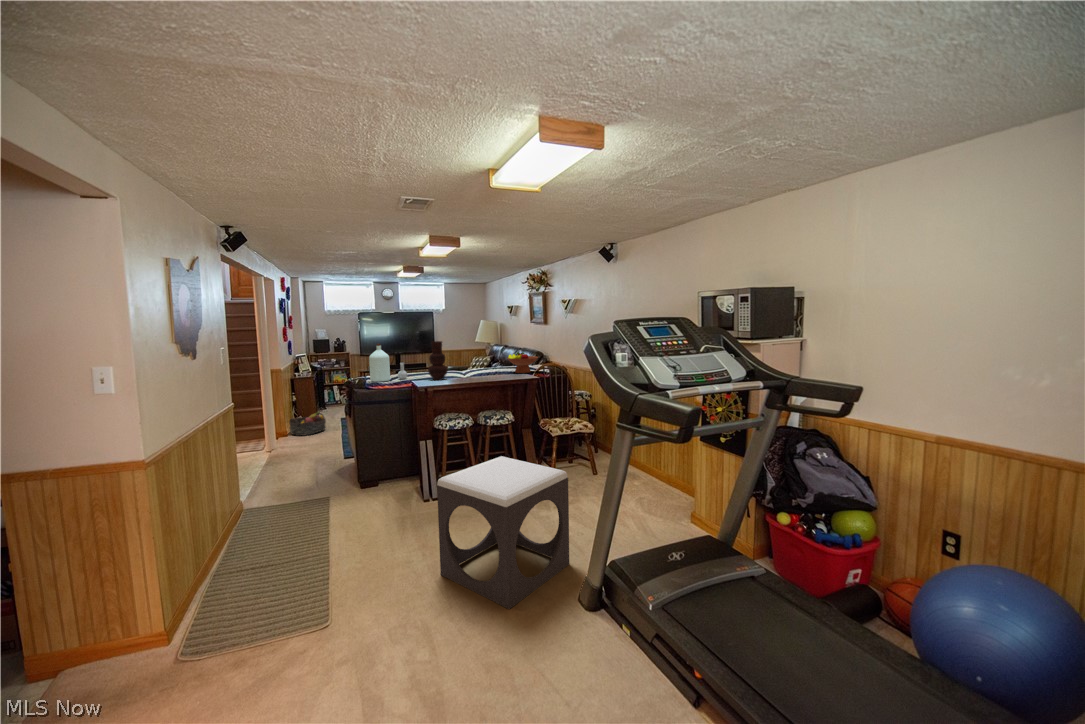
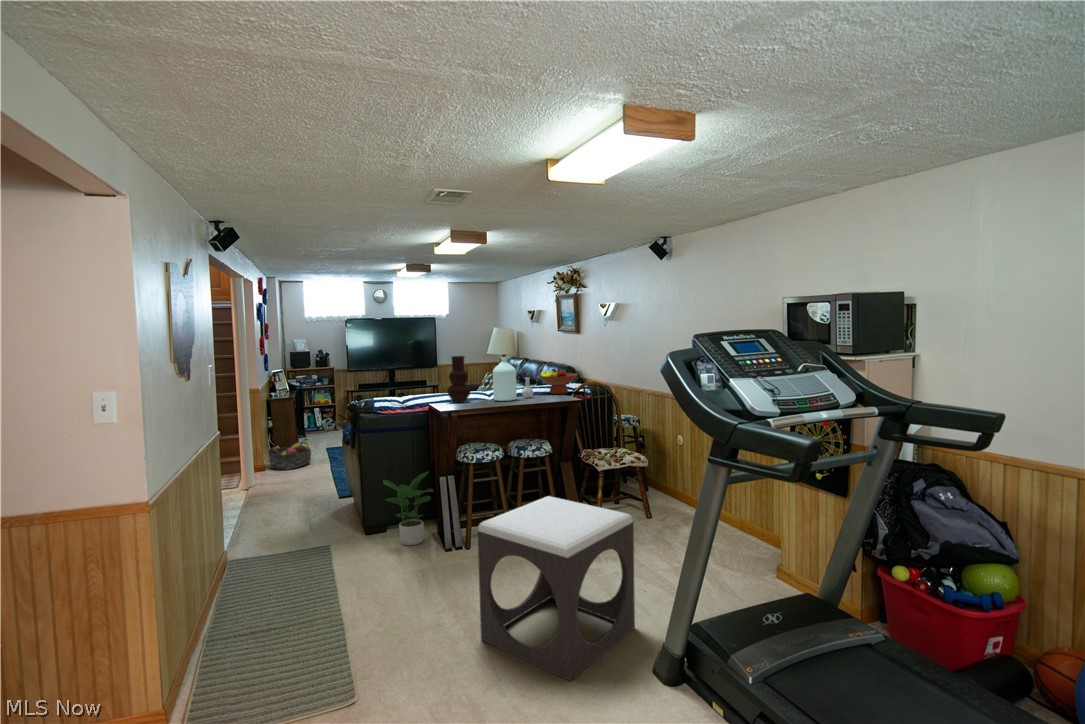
bottle: present [369,344,407,382] -> present [493,354,533,401]
potted plant: none [372,436,414,497] -> present [383,472,434,545]

